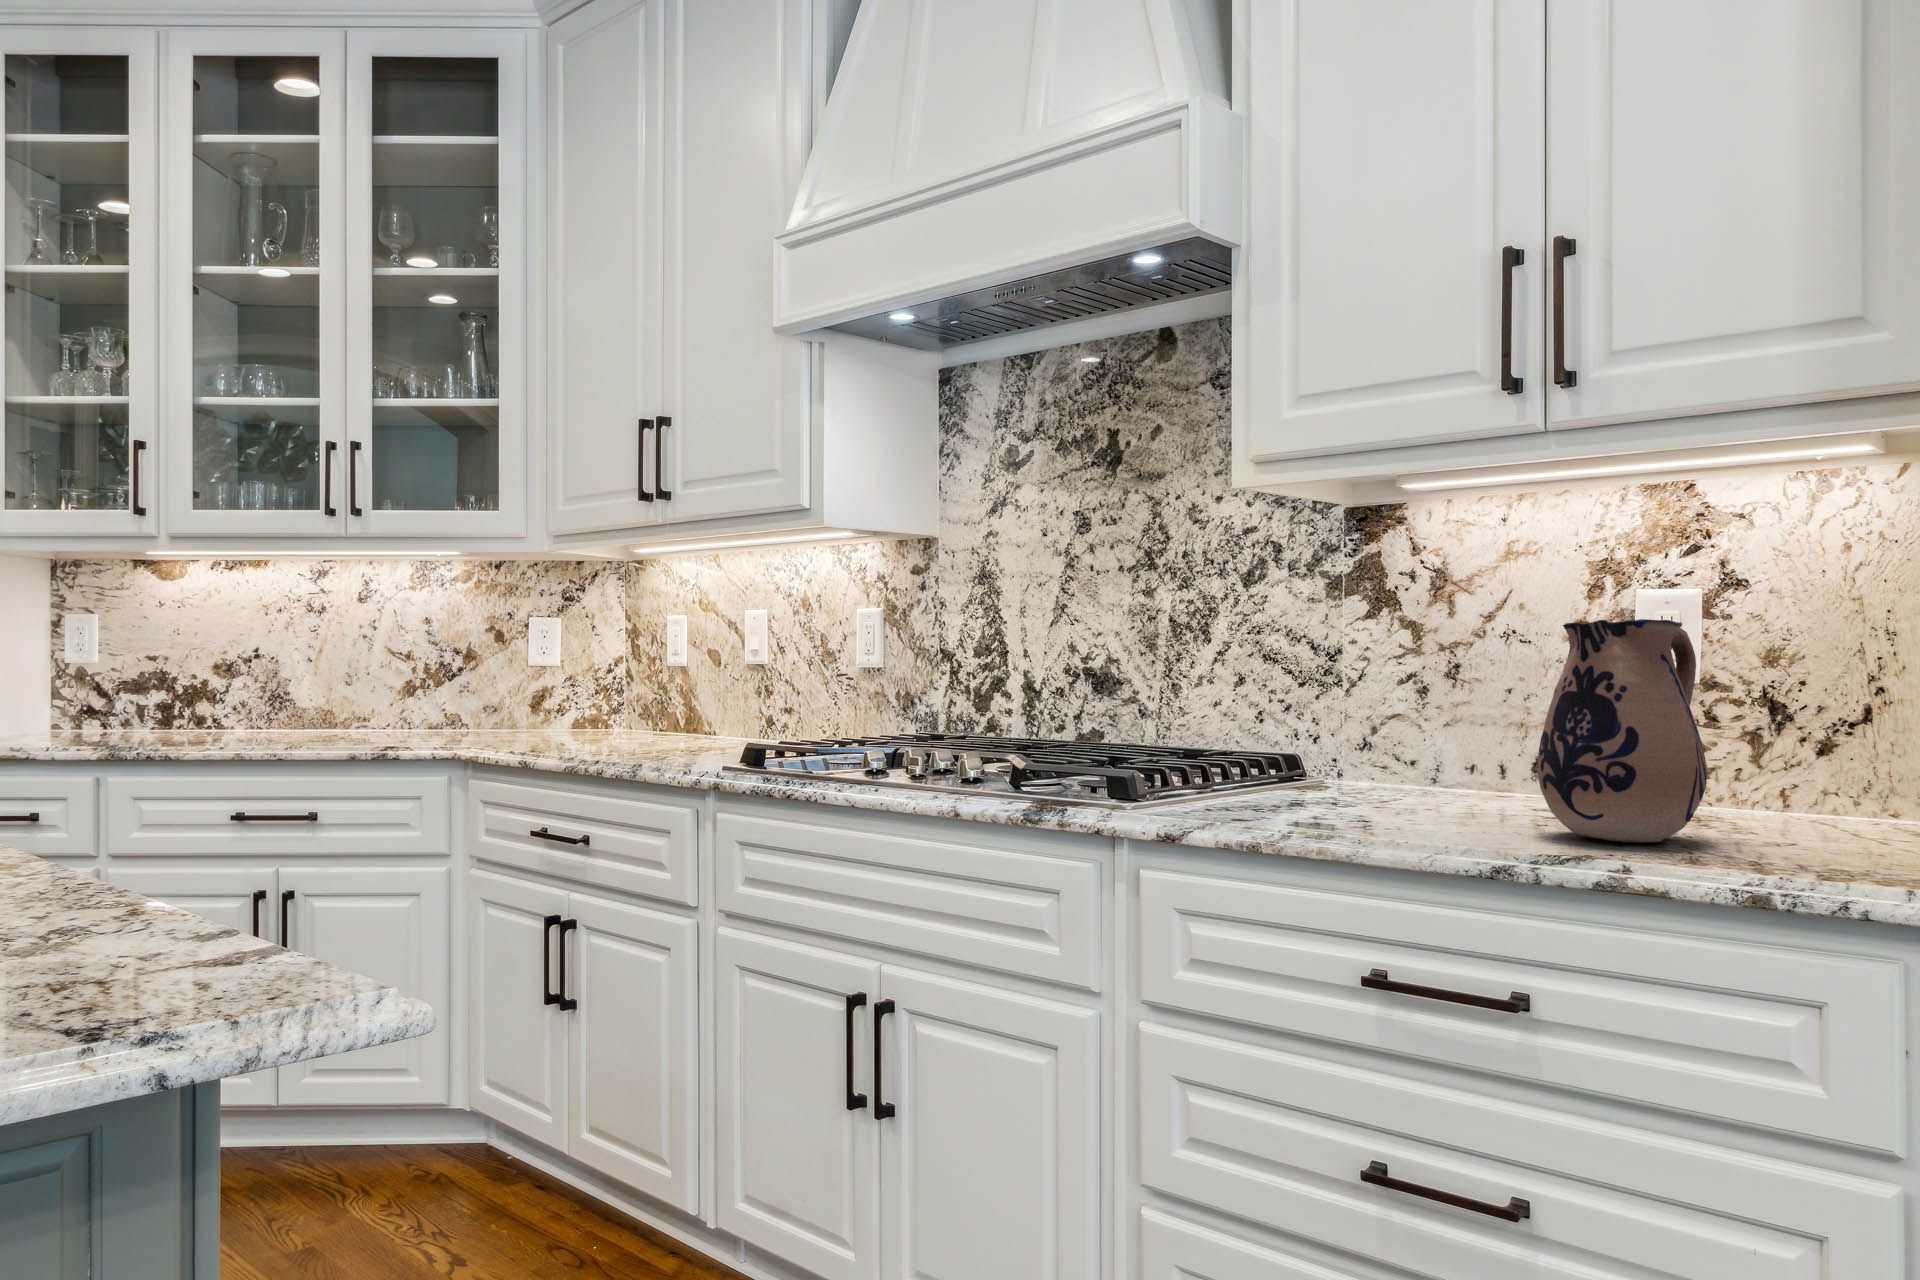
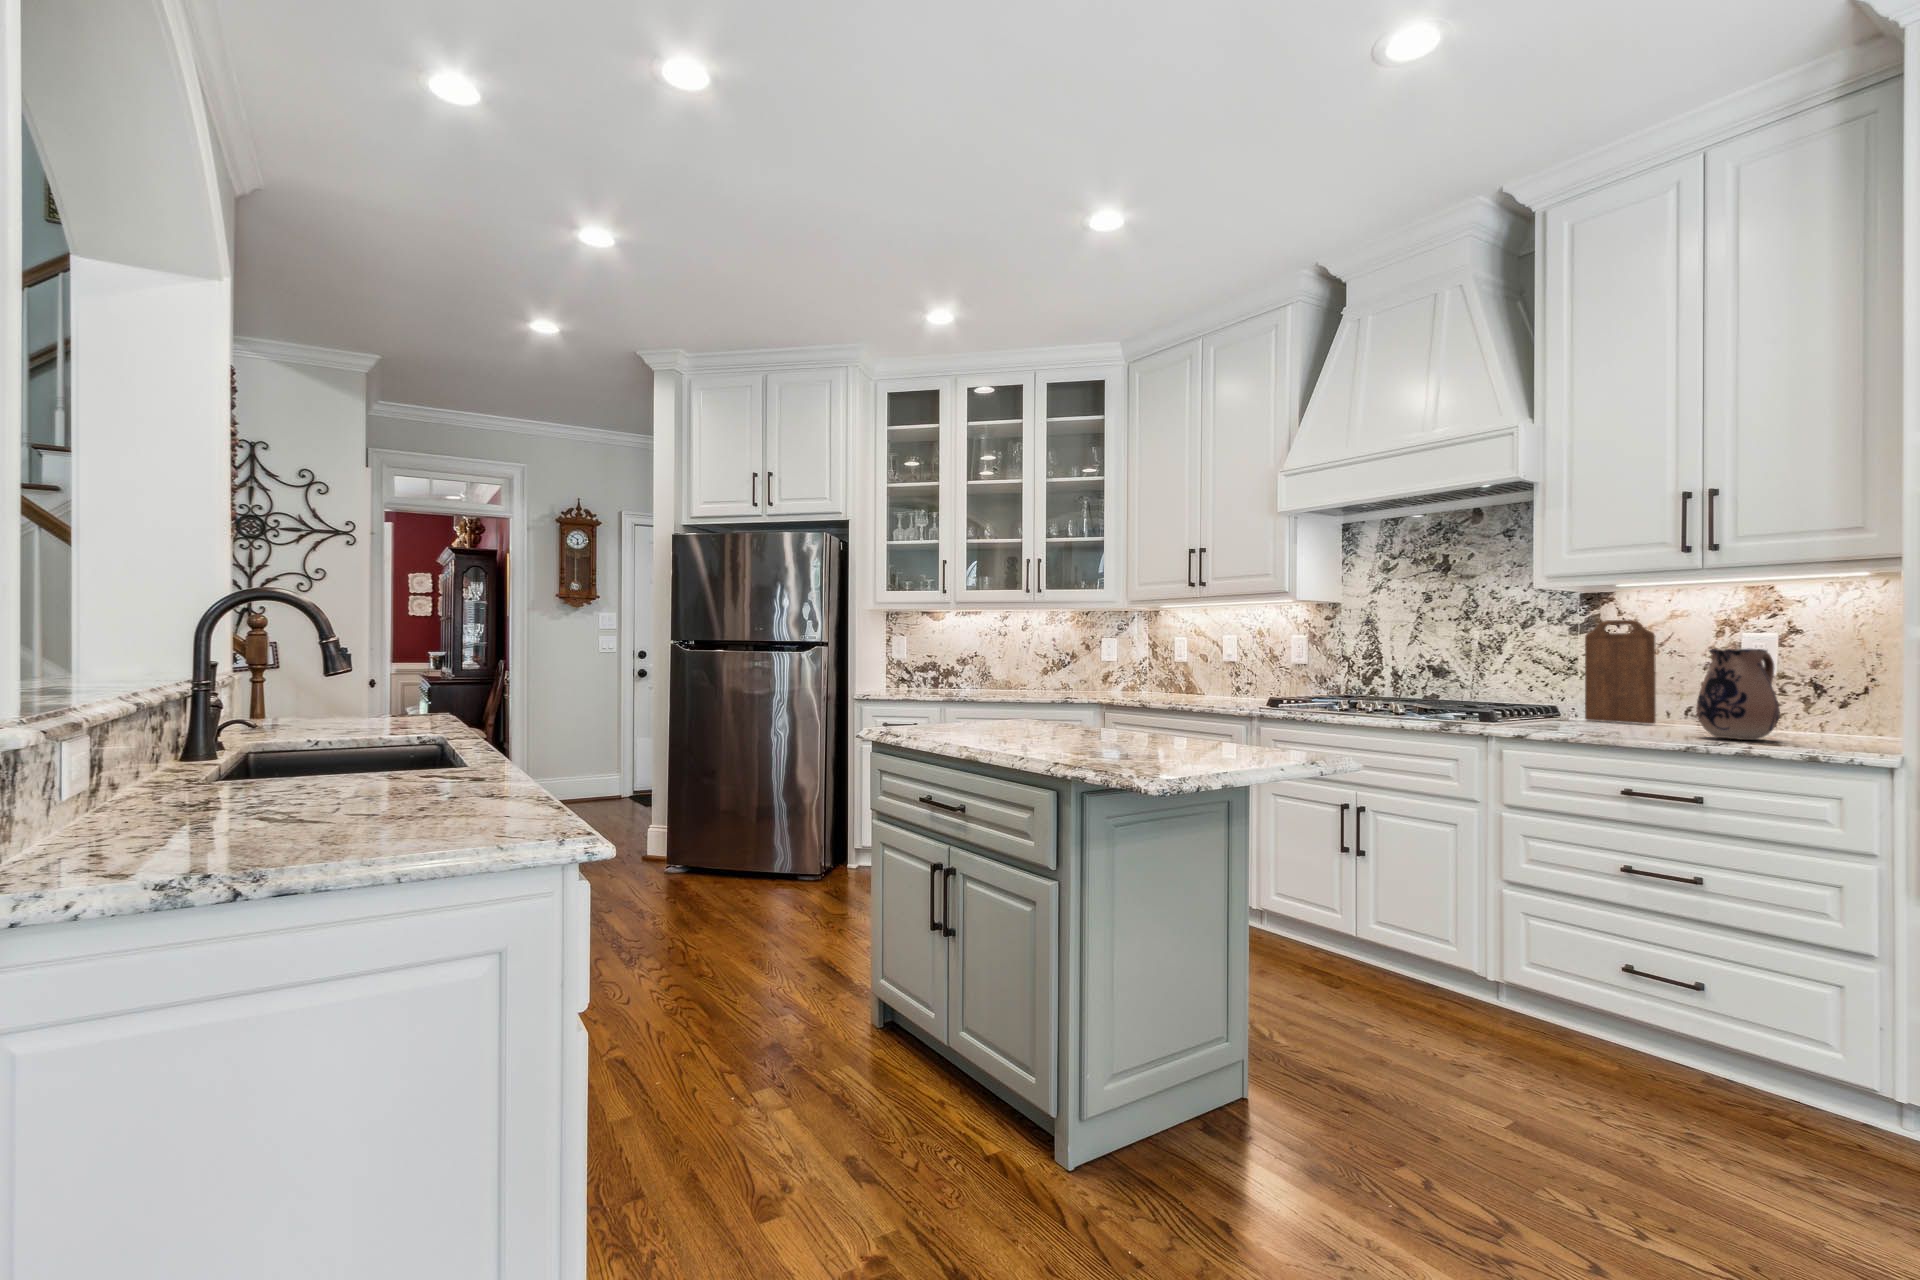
cutting board: none [1353,563,1480,791] -> present [1585,620,1656,724]

